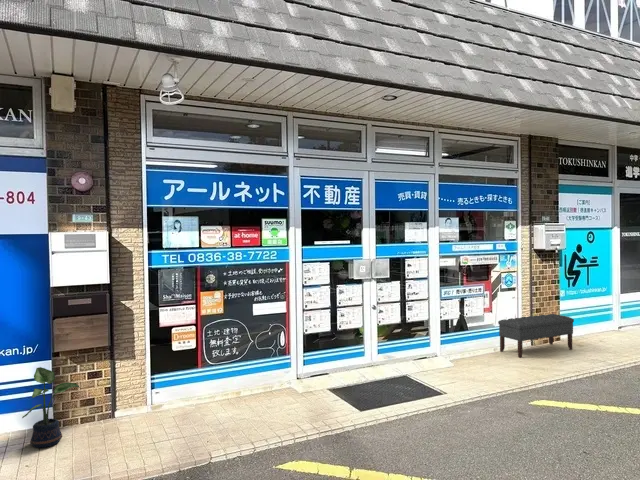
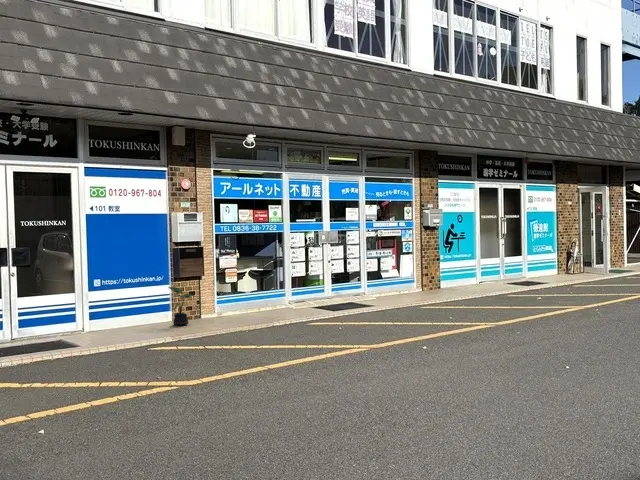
bench: present [498,314,574,358] -> none [402,269,448,295]

